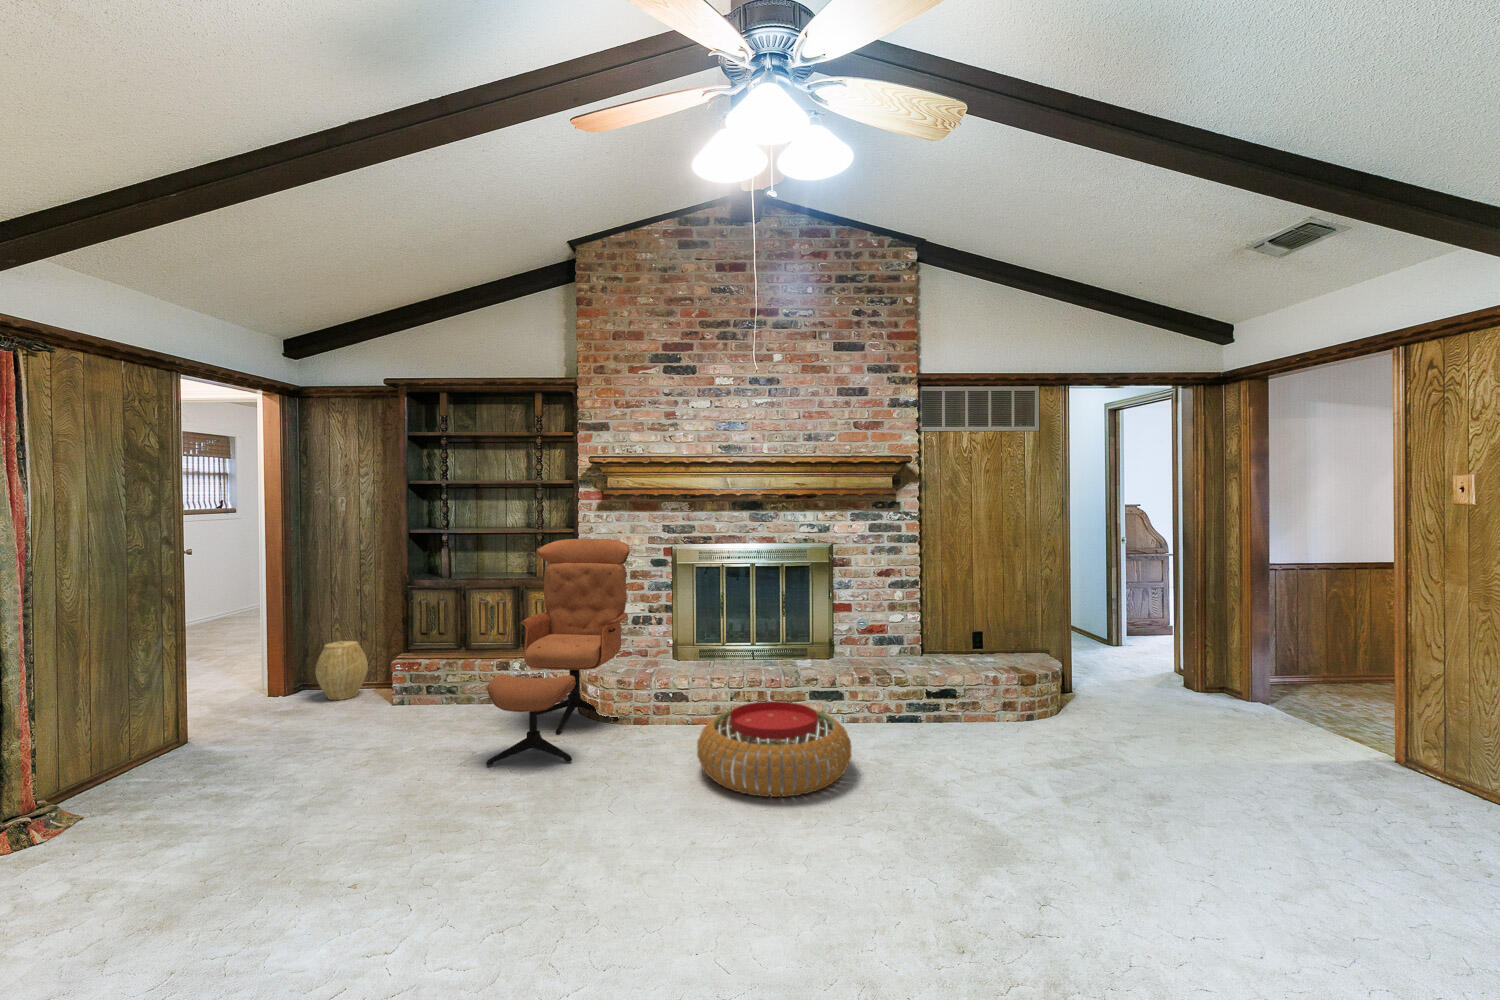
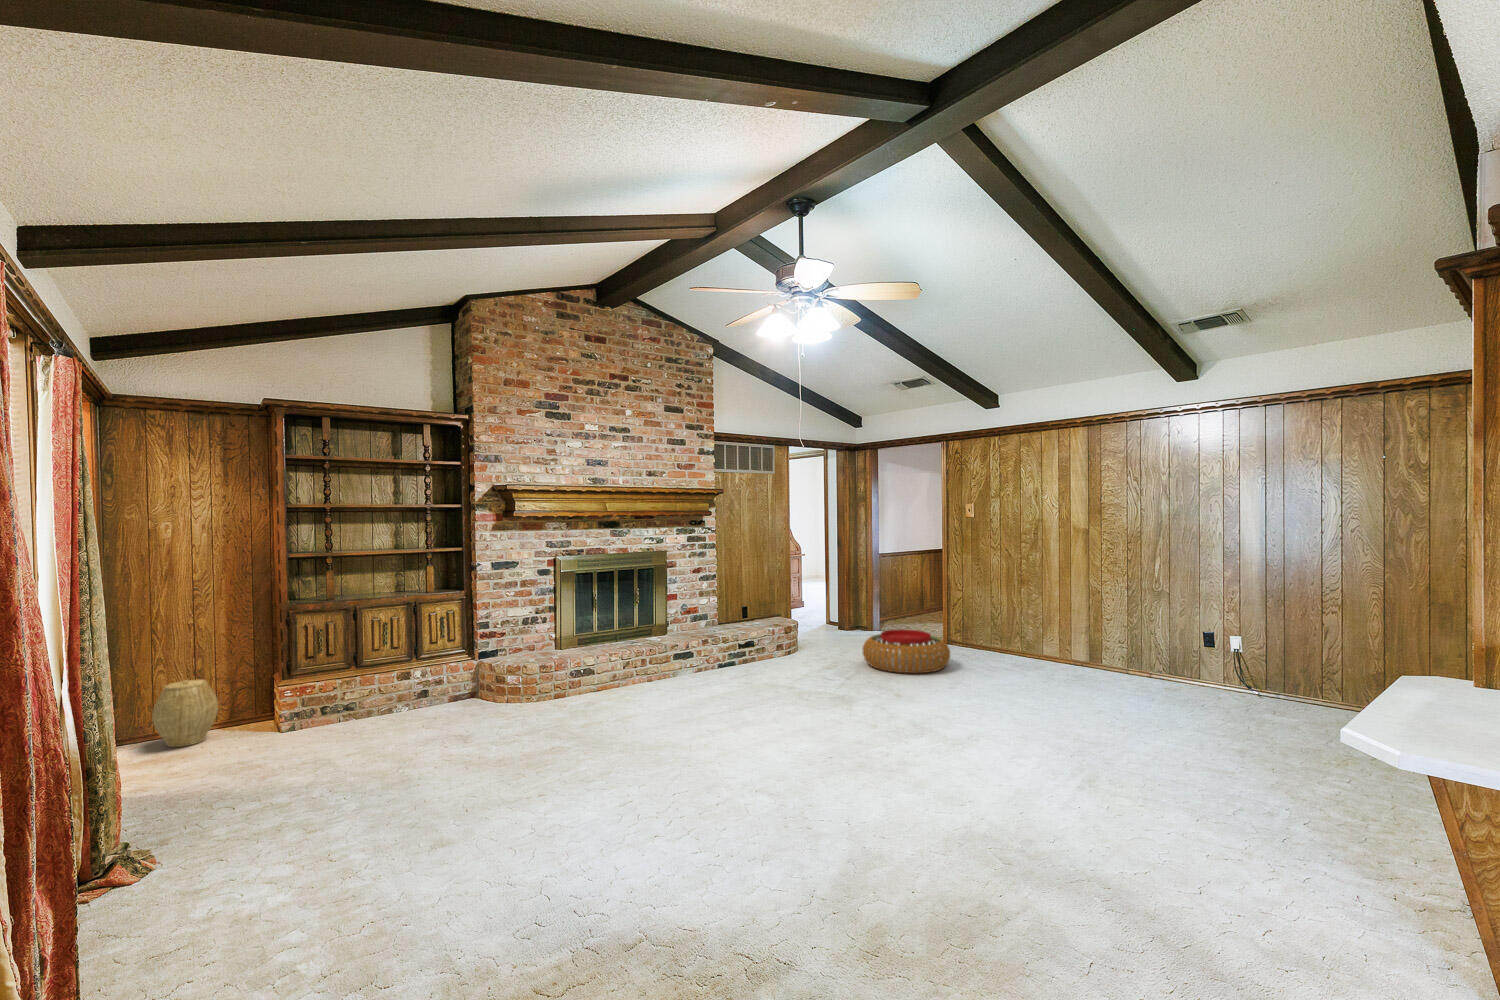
lounge chair: present [486,539,630,766] -> none [445,554,555,743]
pouf: present [697,701,852,797] -> present [863,629,950,673]

